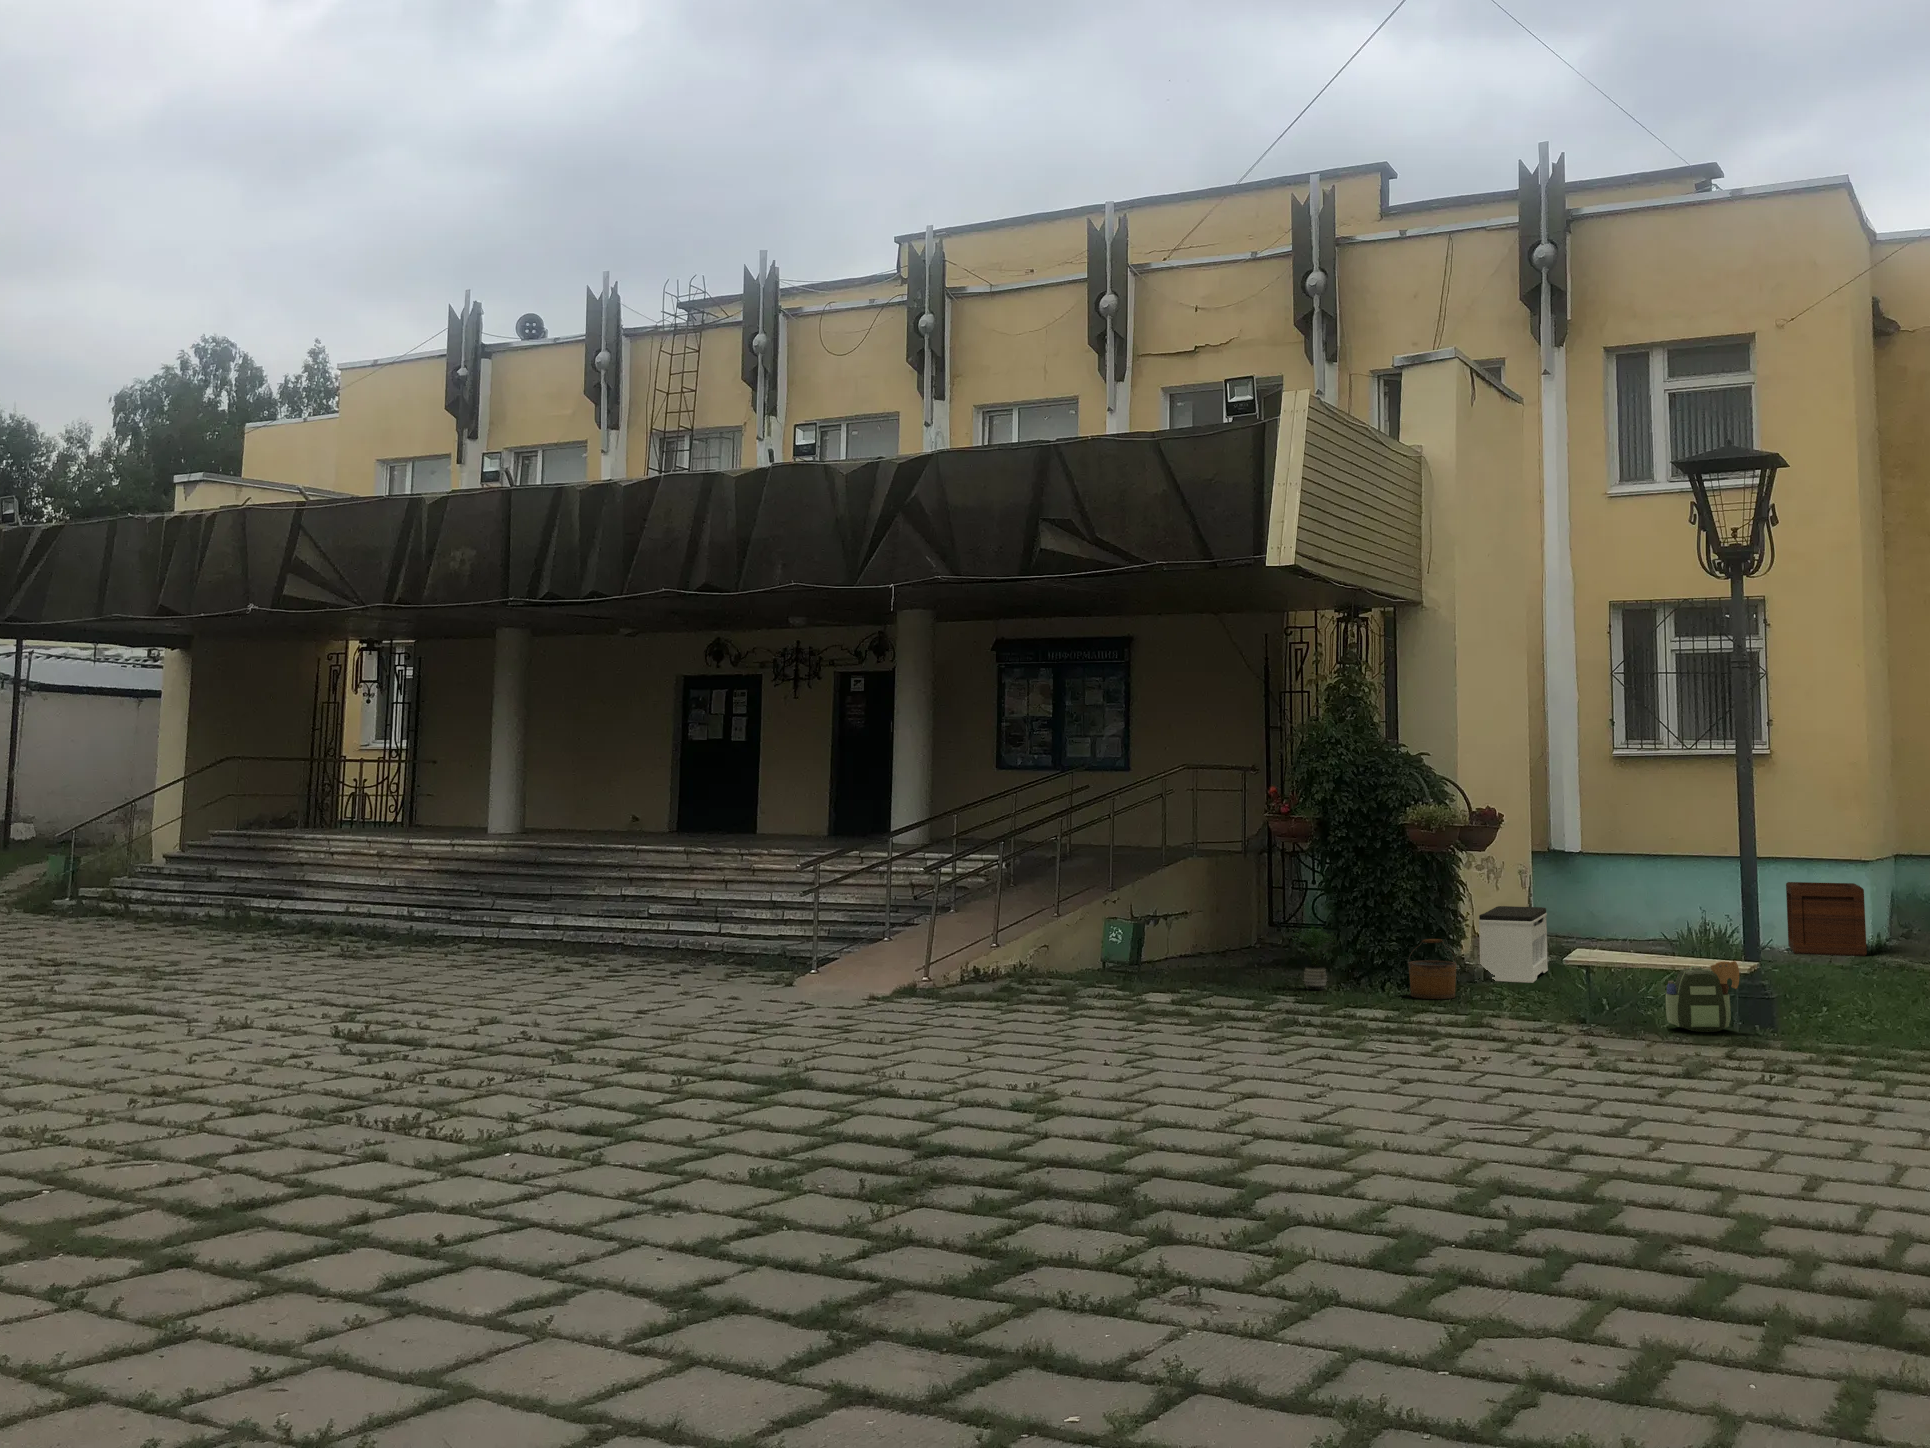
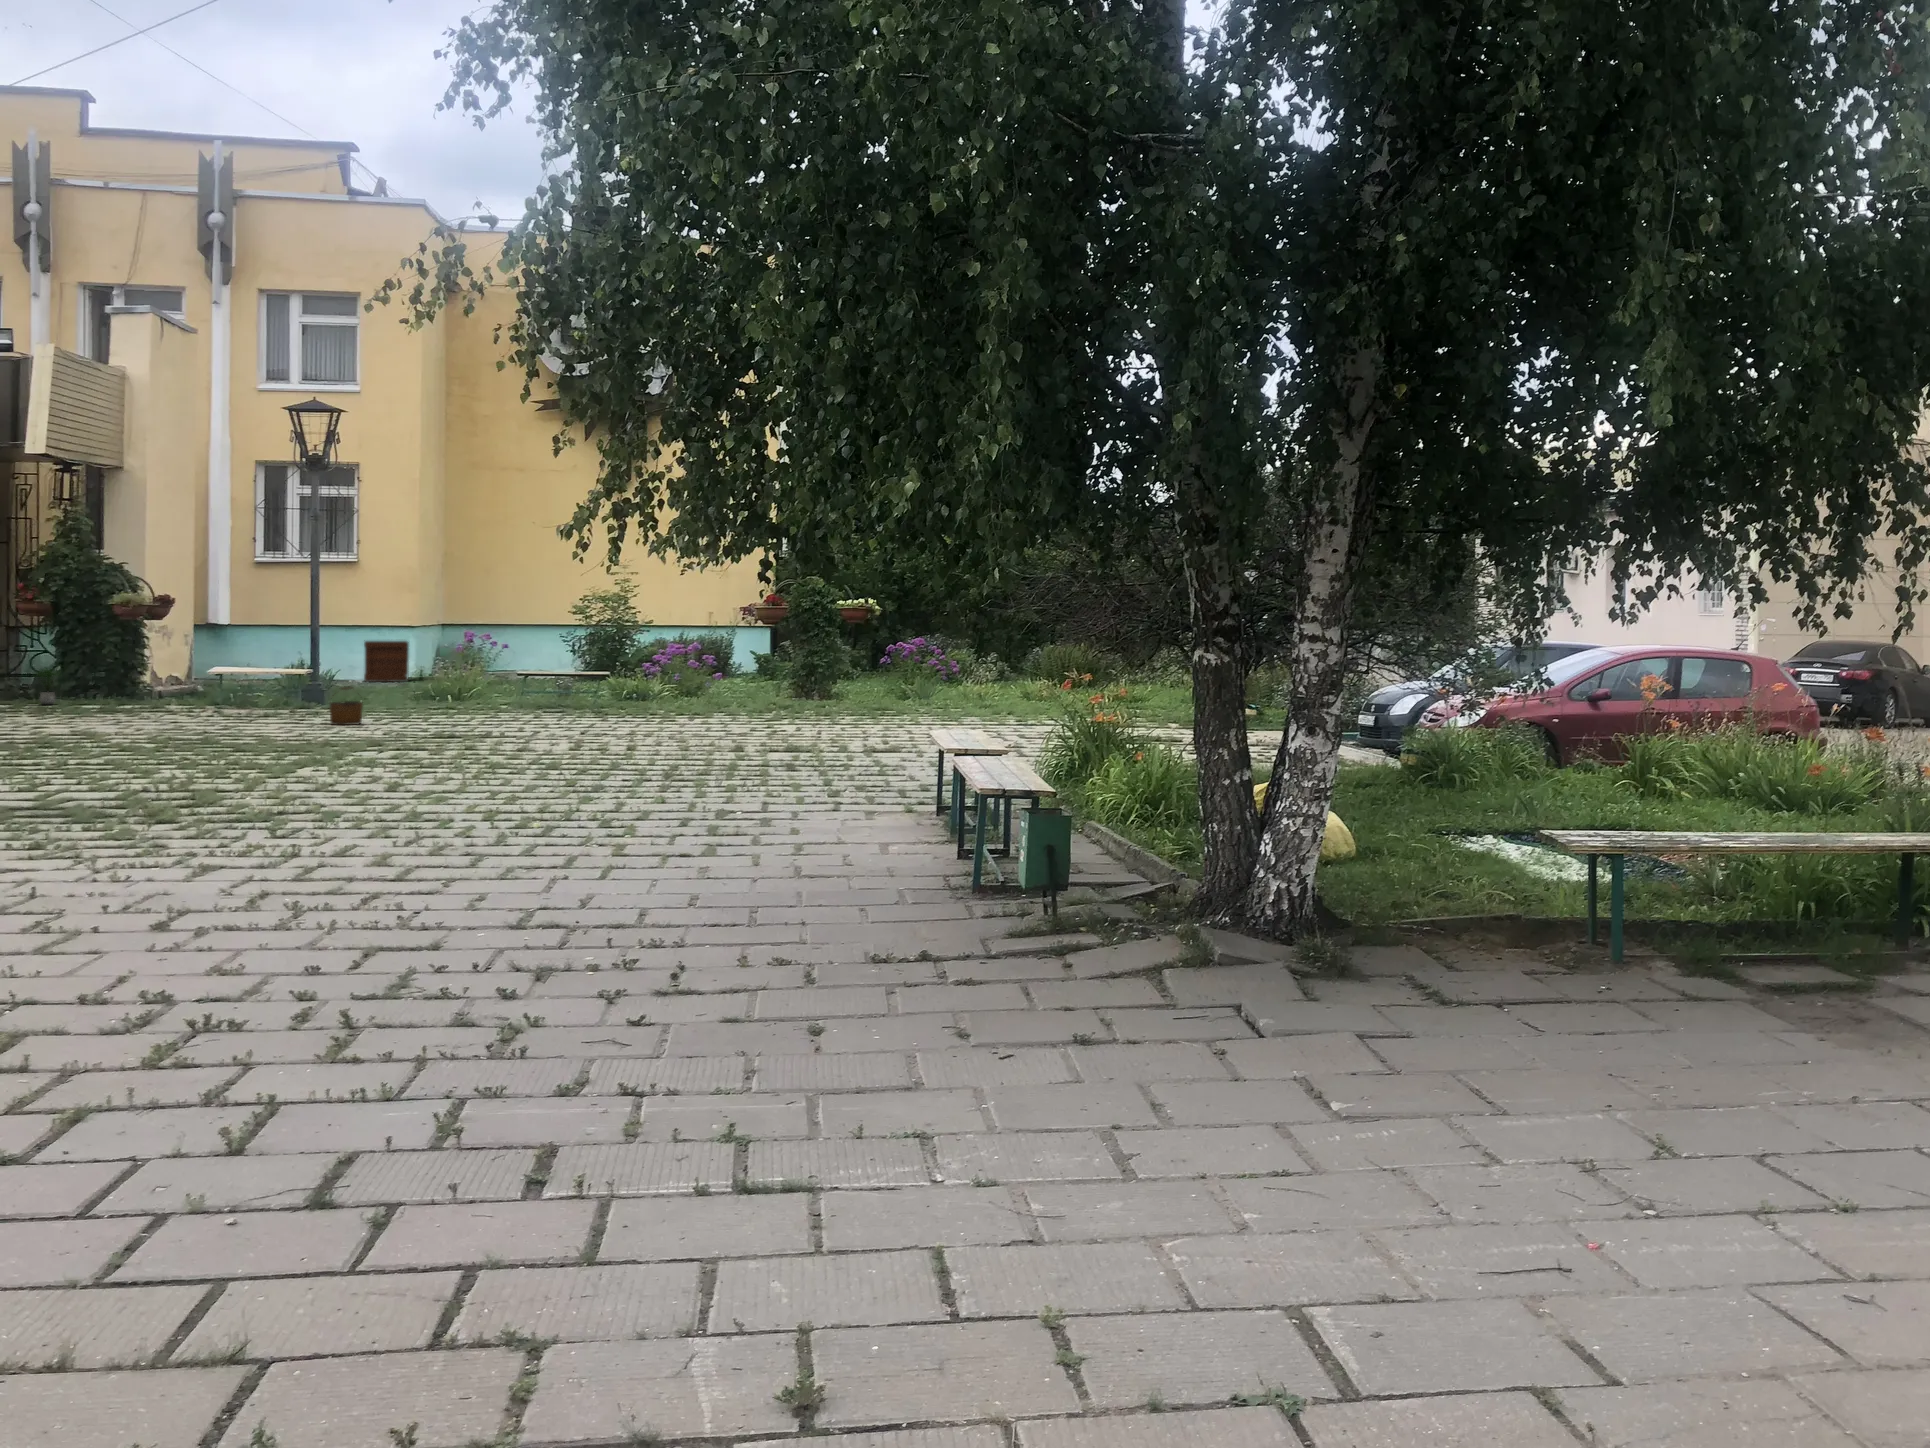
bench: present [1479,906,1548,983] -> none [157,656,202,698]
bucket: present [1408,939,1456,999] -> present [330,687,363,725]
backpack: present [1666,961,1739,1032] -> none [266,673,307,709]

